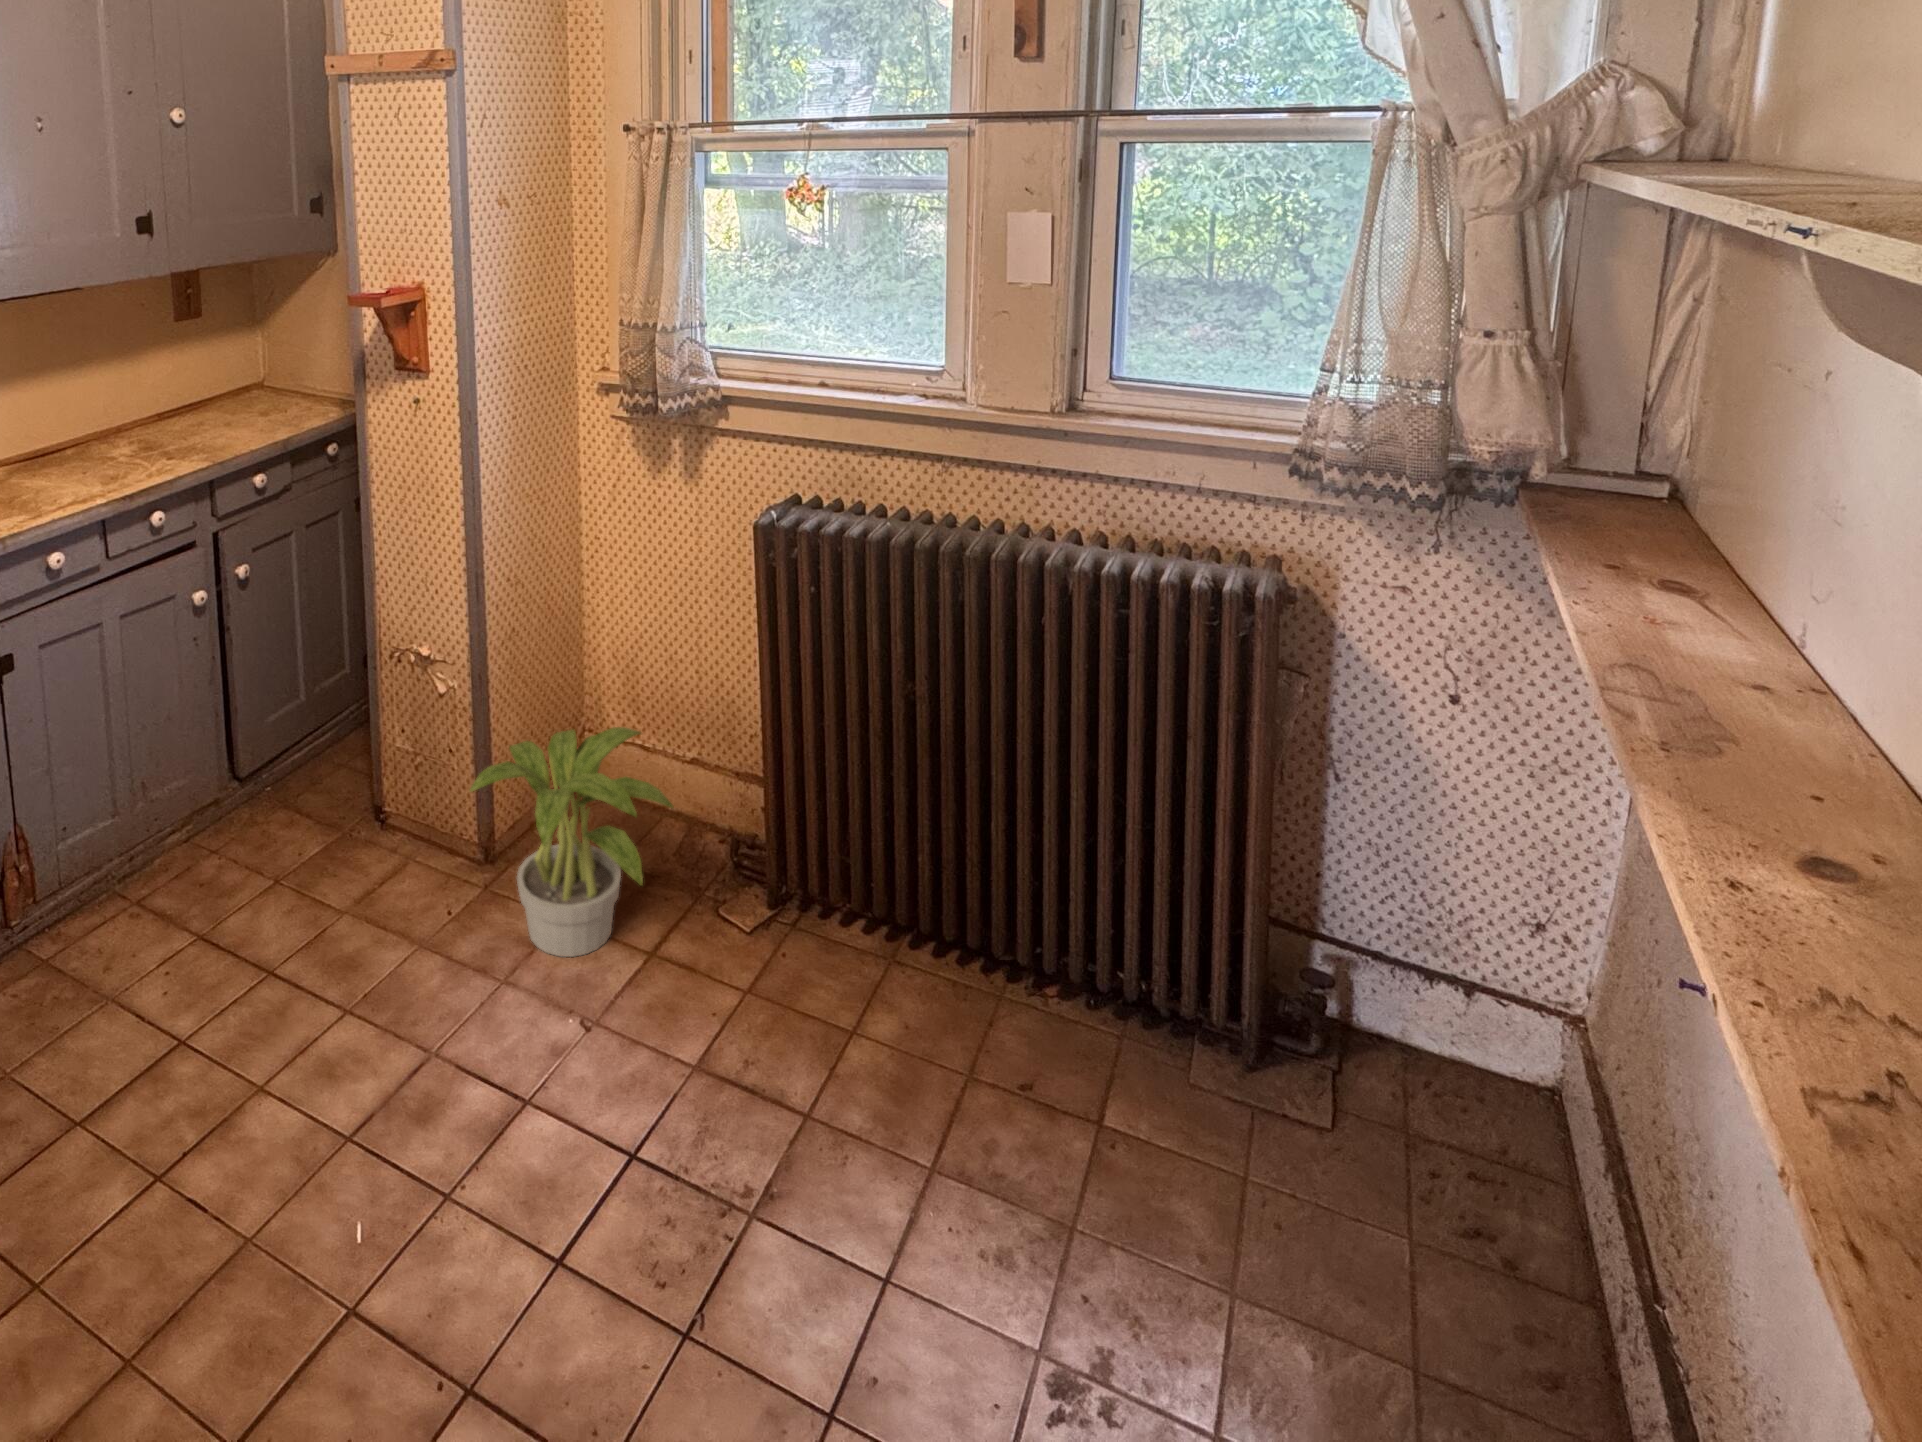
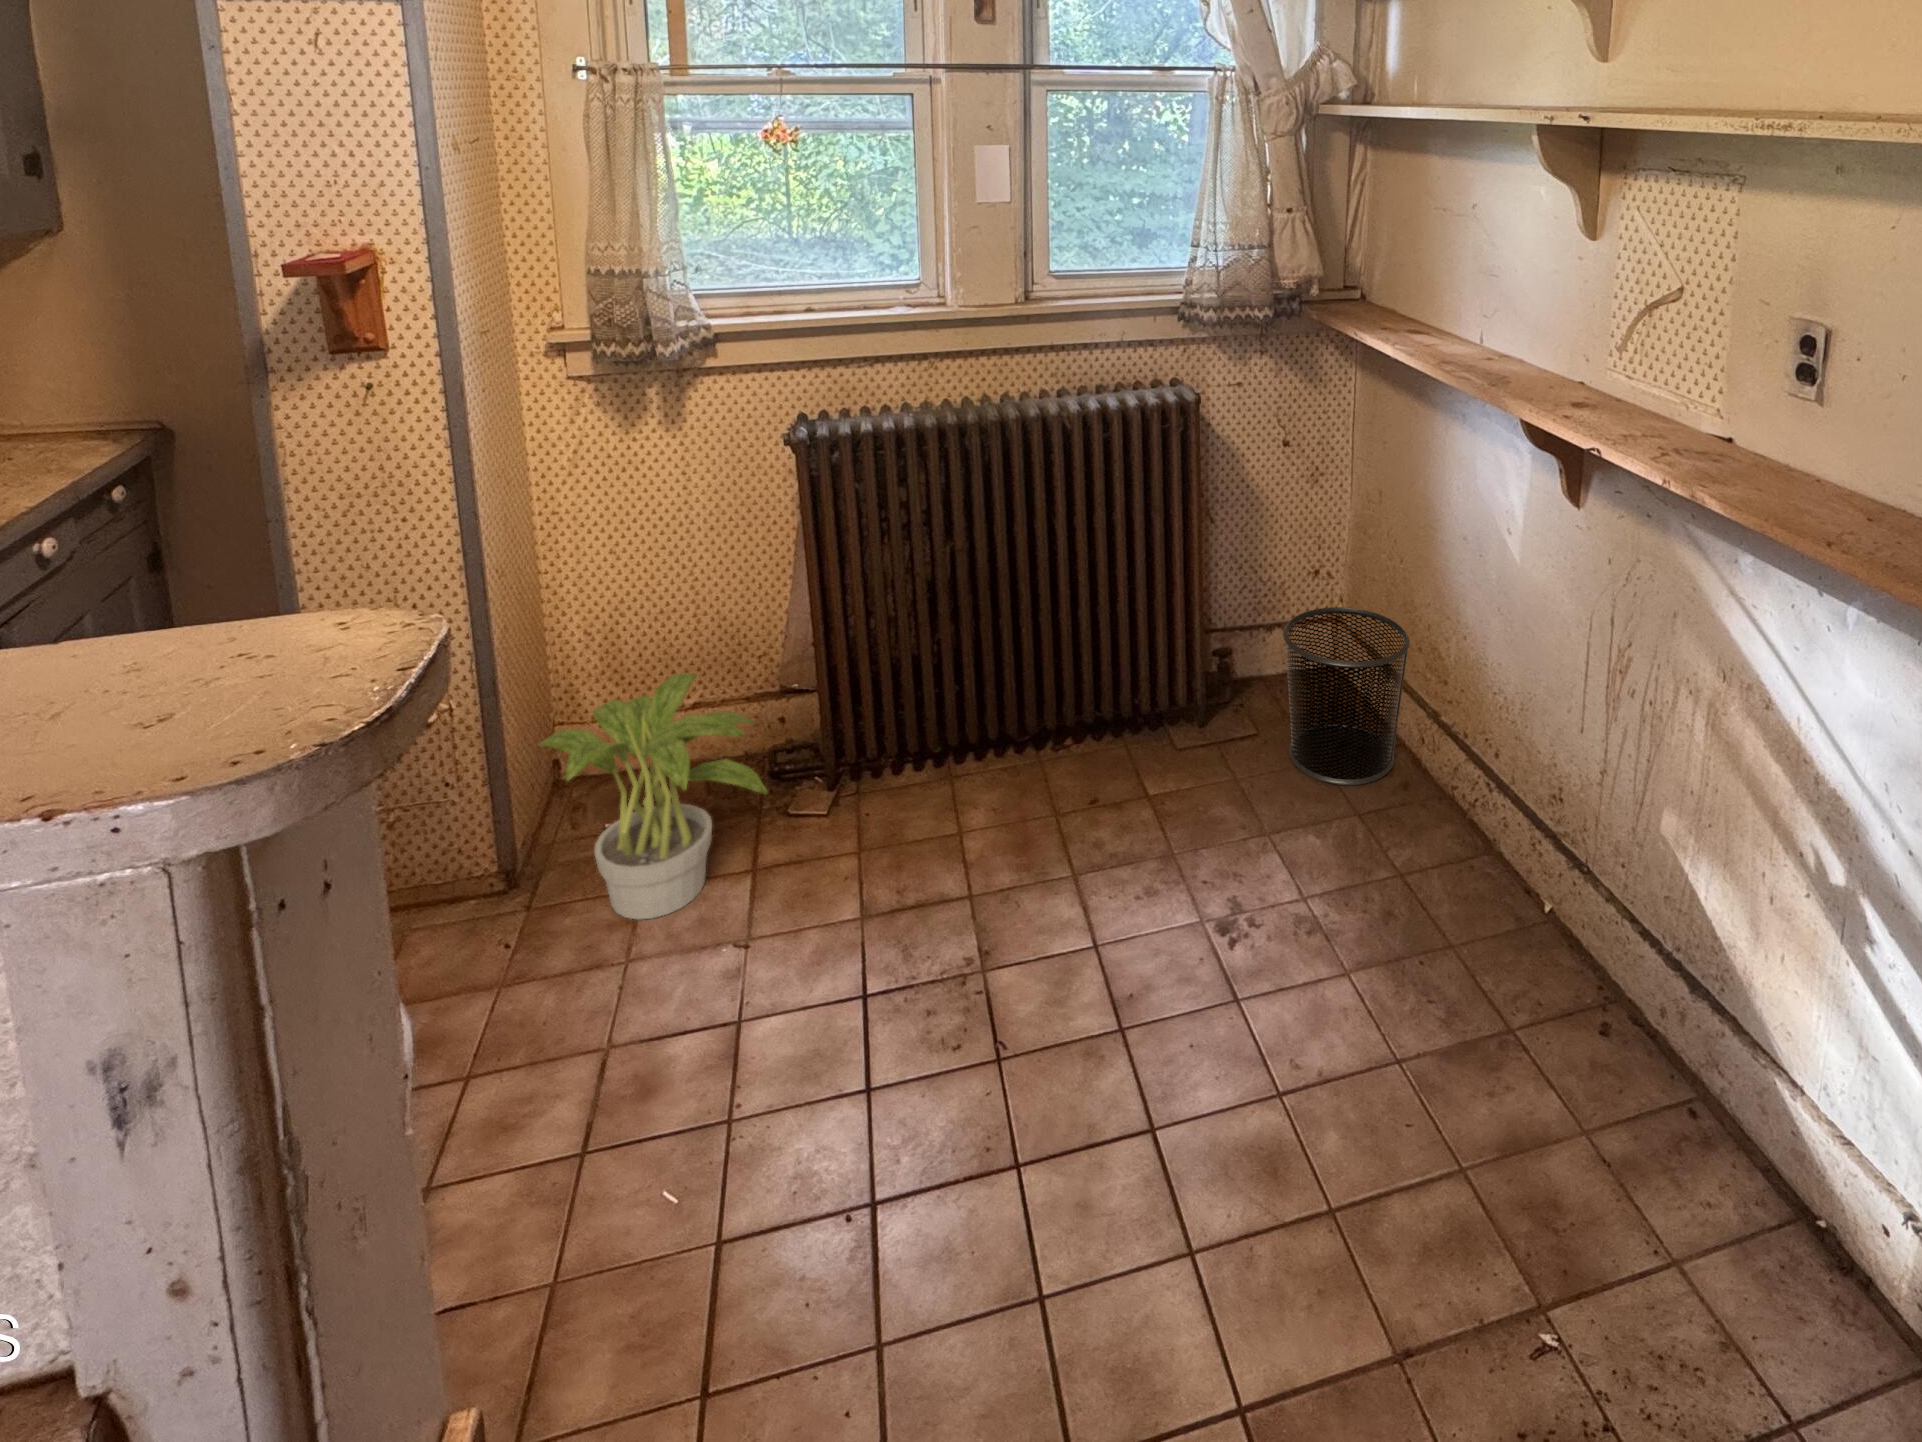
waste bin: none [1361,987,1628,1342] -> present [1283,607,1410,785]

